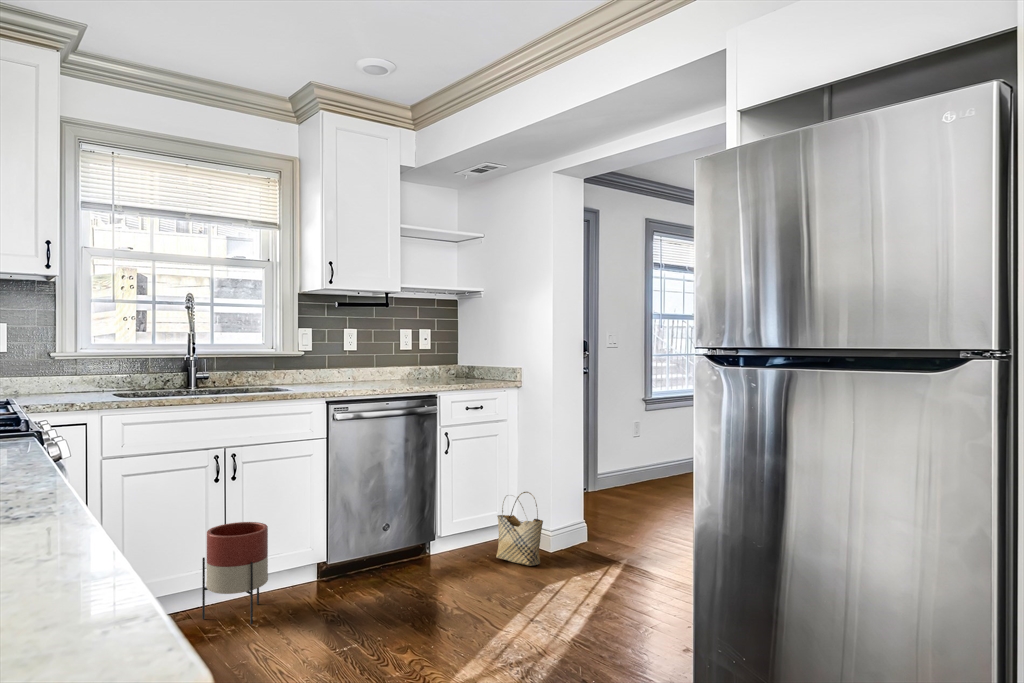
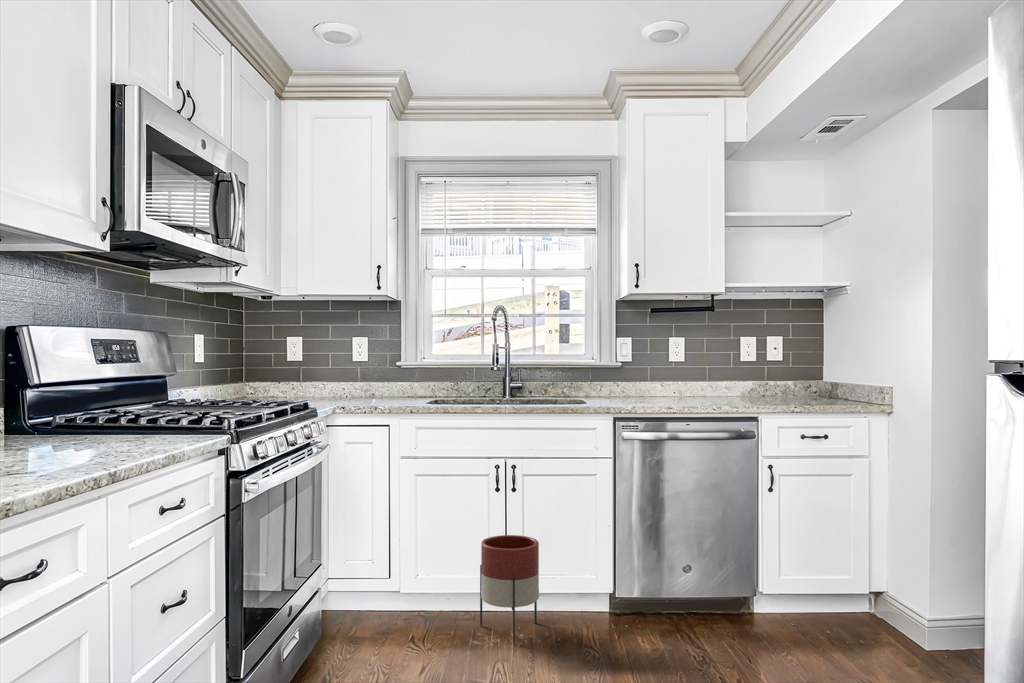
woven basket: present [496,492,543,566] -> none [829,554,893,656]

